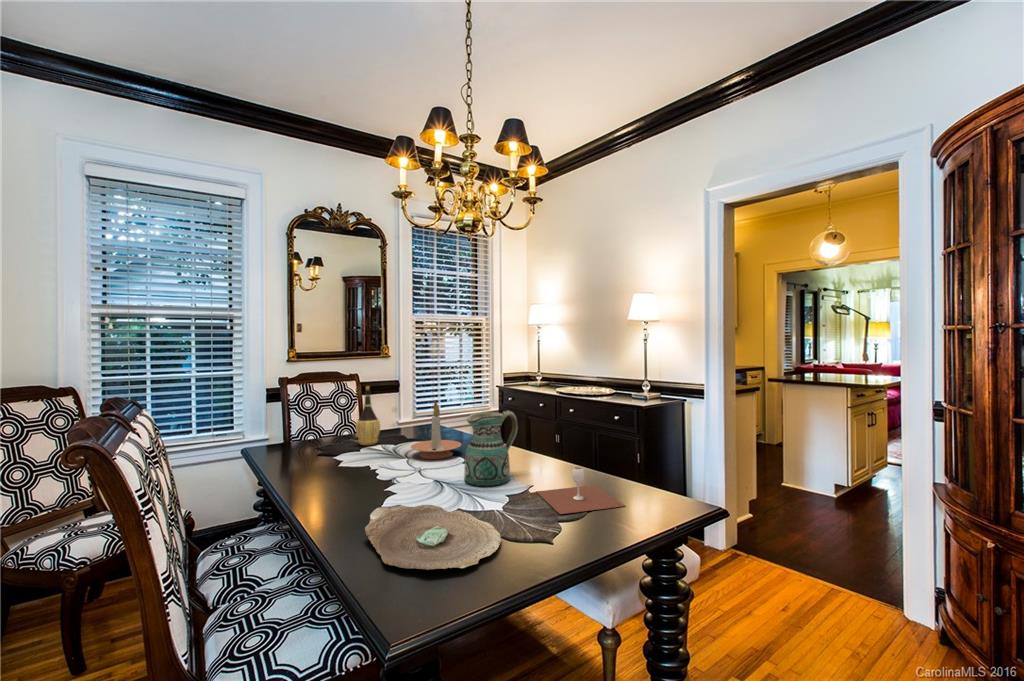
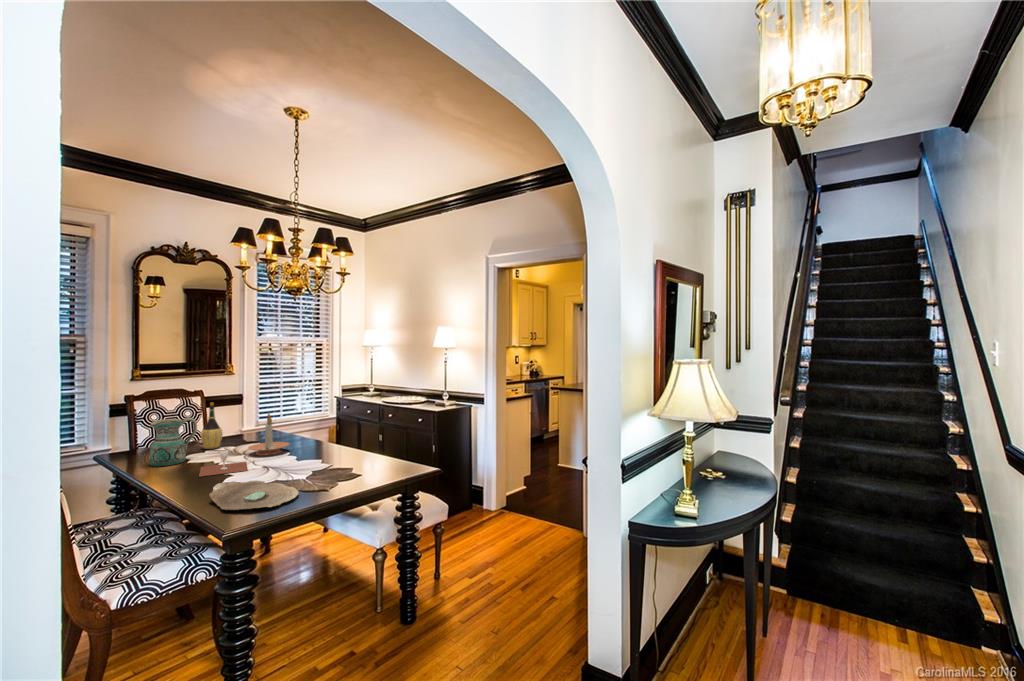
ceramic pitcher: present [464,411,518,486] -> present [149,417,197,466]
wine glass: present [536,467,625,514] -> present [199,450,248,477]

